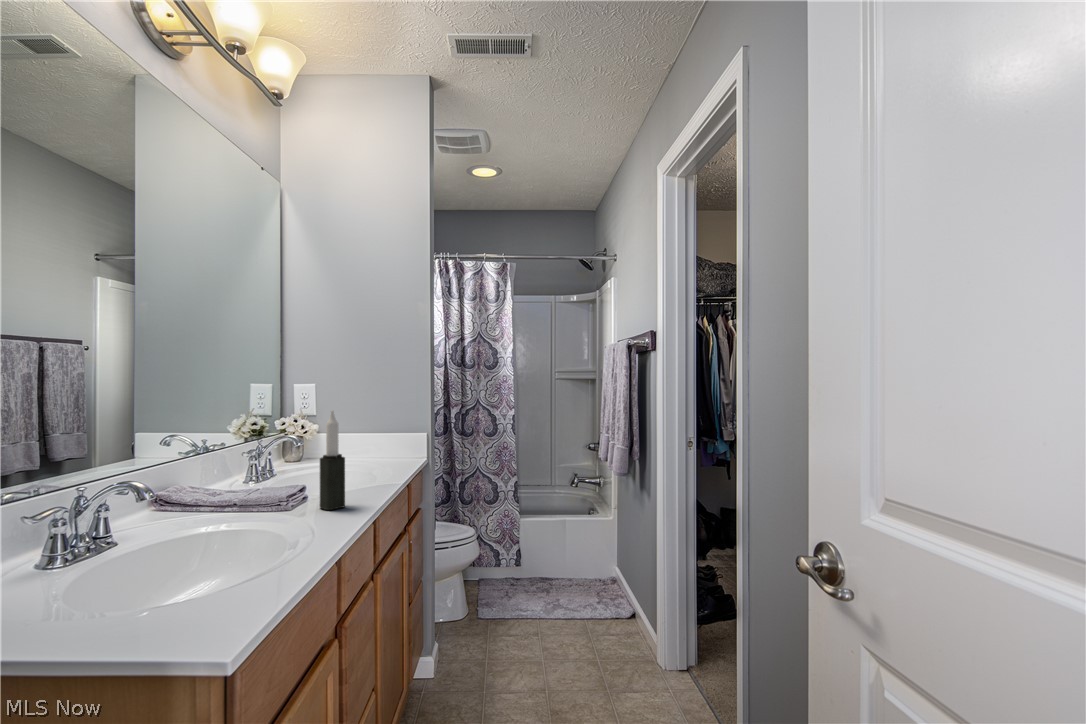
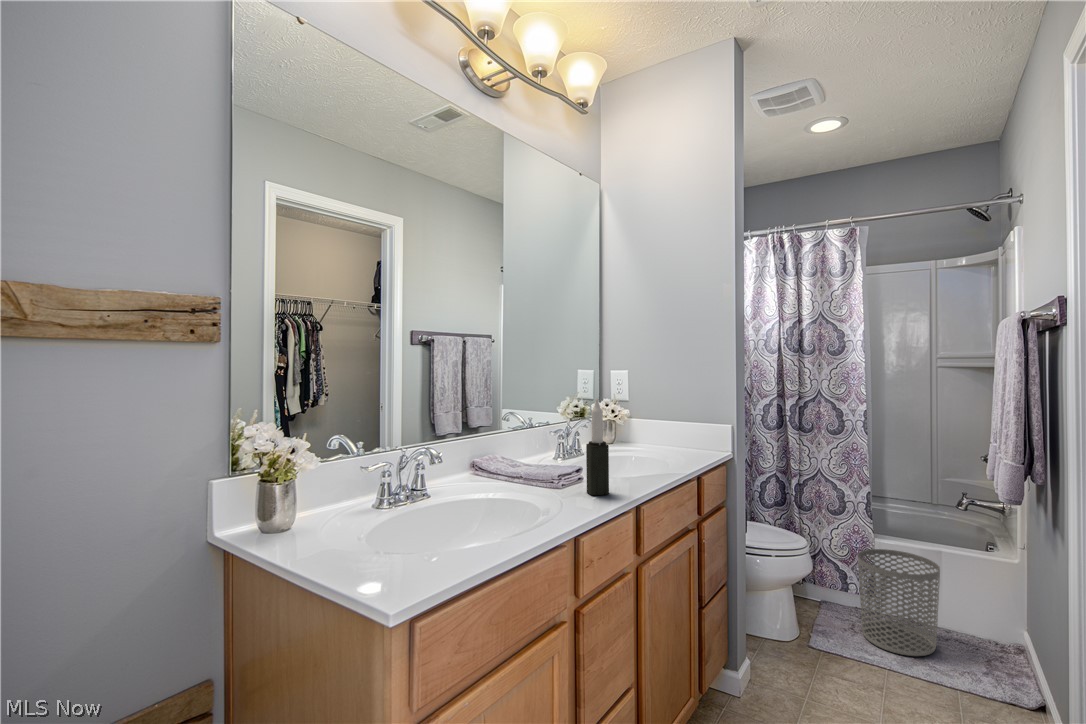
waste bin: none [510,525,565,606] -> present [858,549,940,656]

